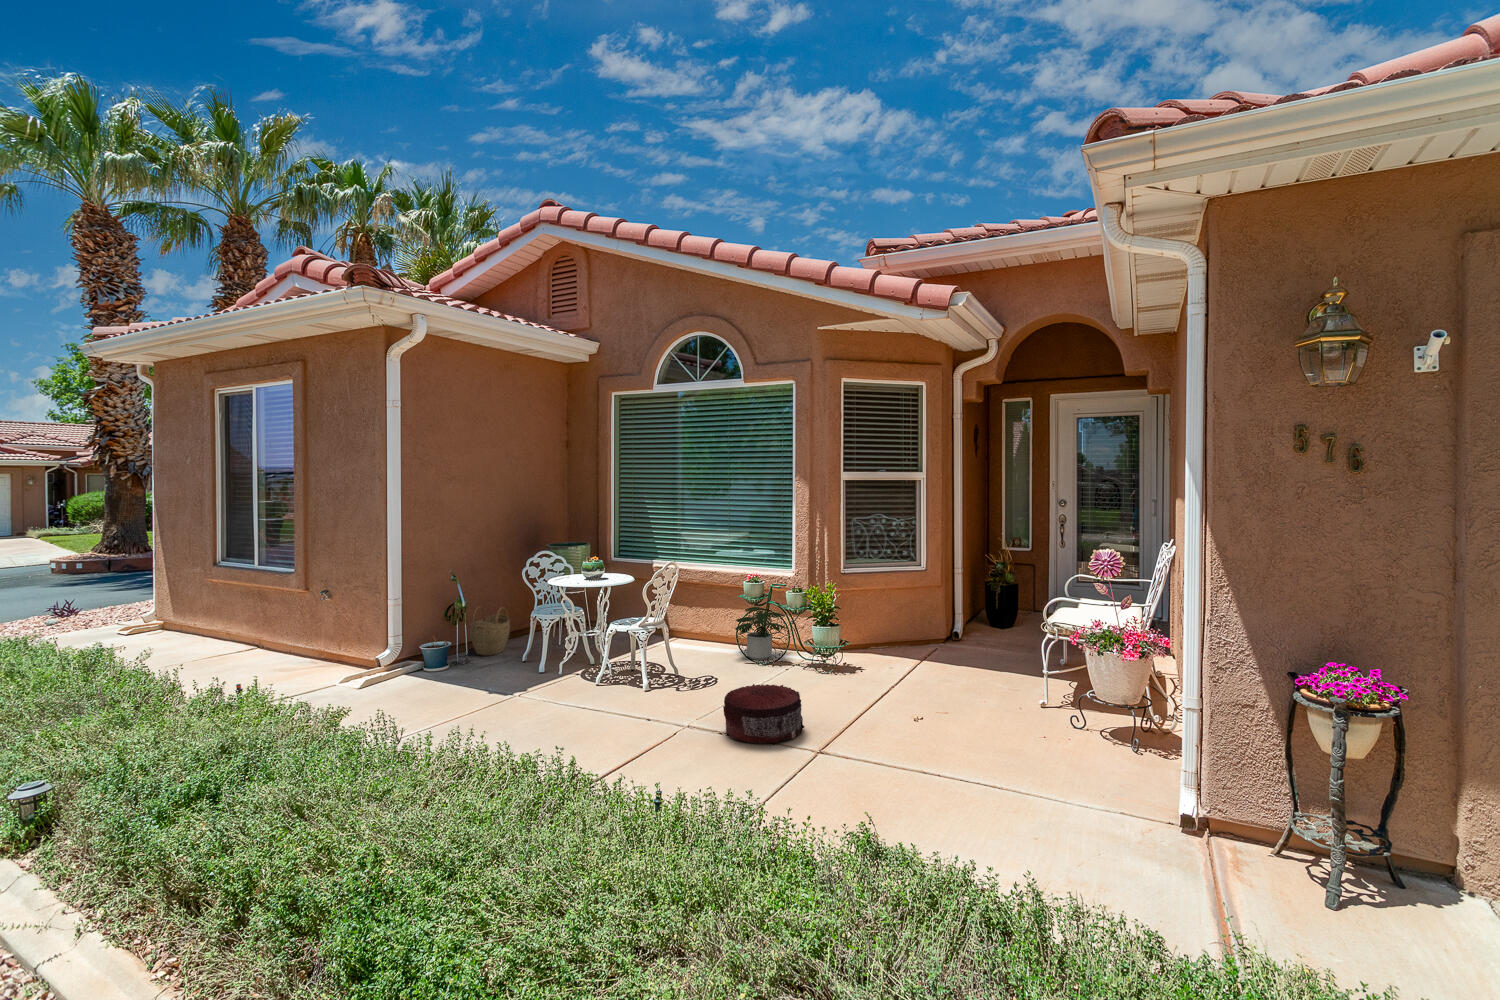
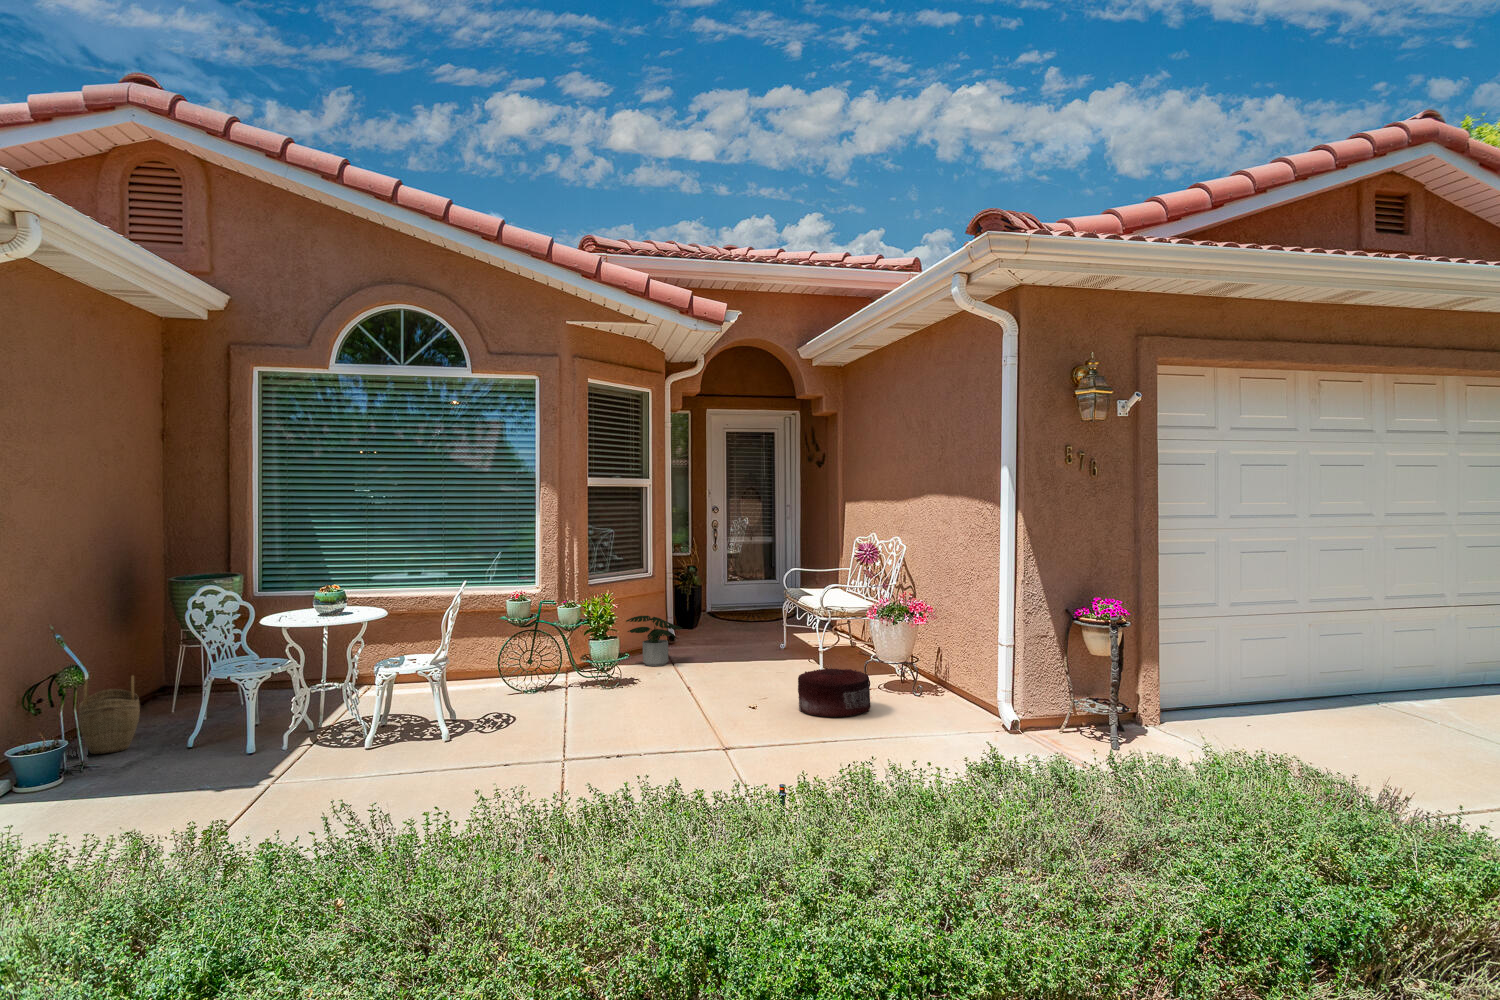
potted plant: present [735,607,786,660] -> present [626,616,682,666]
pouf: present [723,684,804,743] -> present [798,668,871,717]

